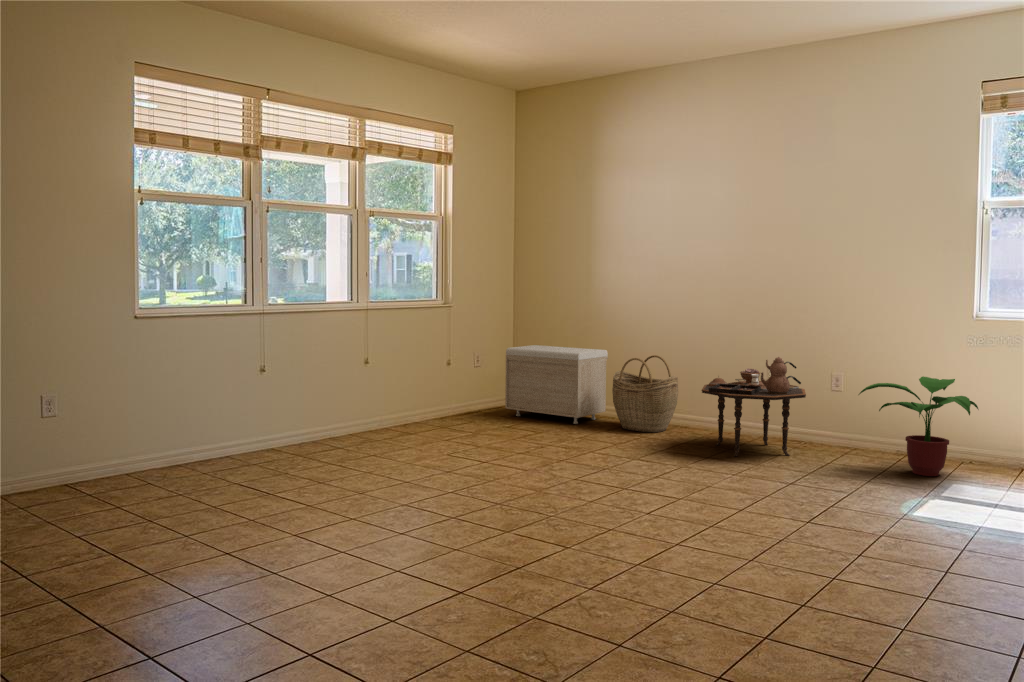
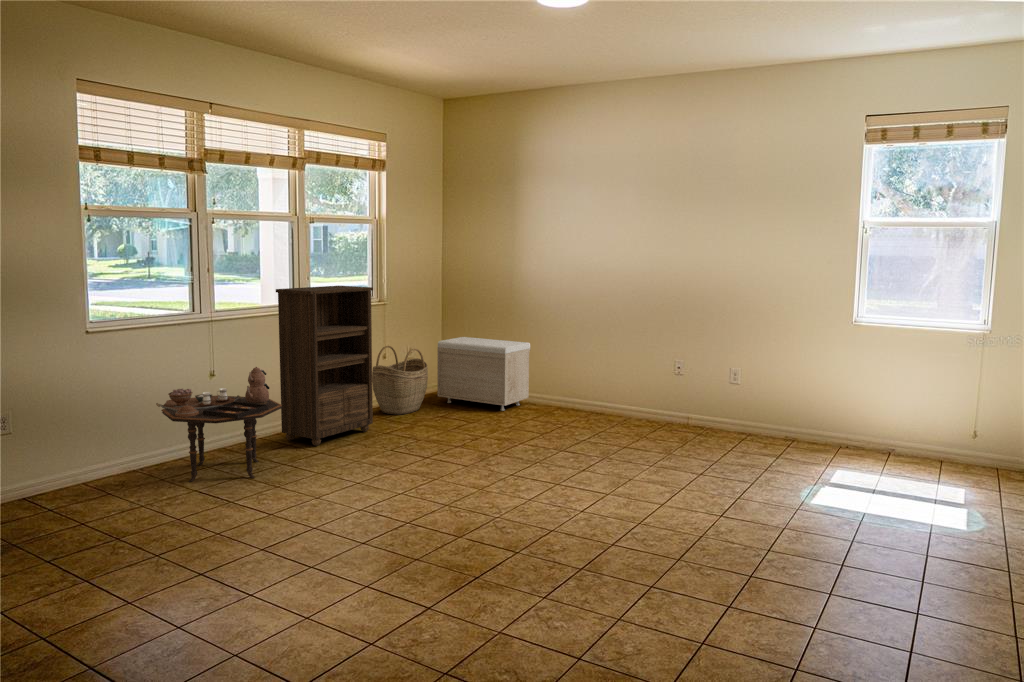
bookshelf: none [330,282,433,450] -> present [276,286,373,446]
woven basket: present [612,355,678,432] -> present [372,346,428,415]
side table: present [702,357,806,456] -> present [156,367,282,482]
potted plant: present [859,376,978,476] -> none [754,373,854,460]

